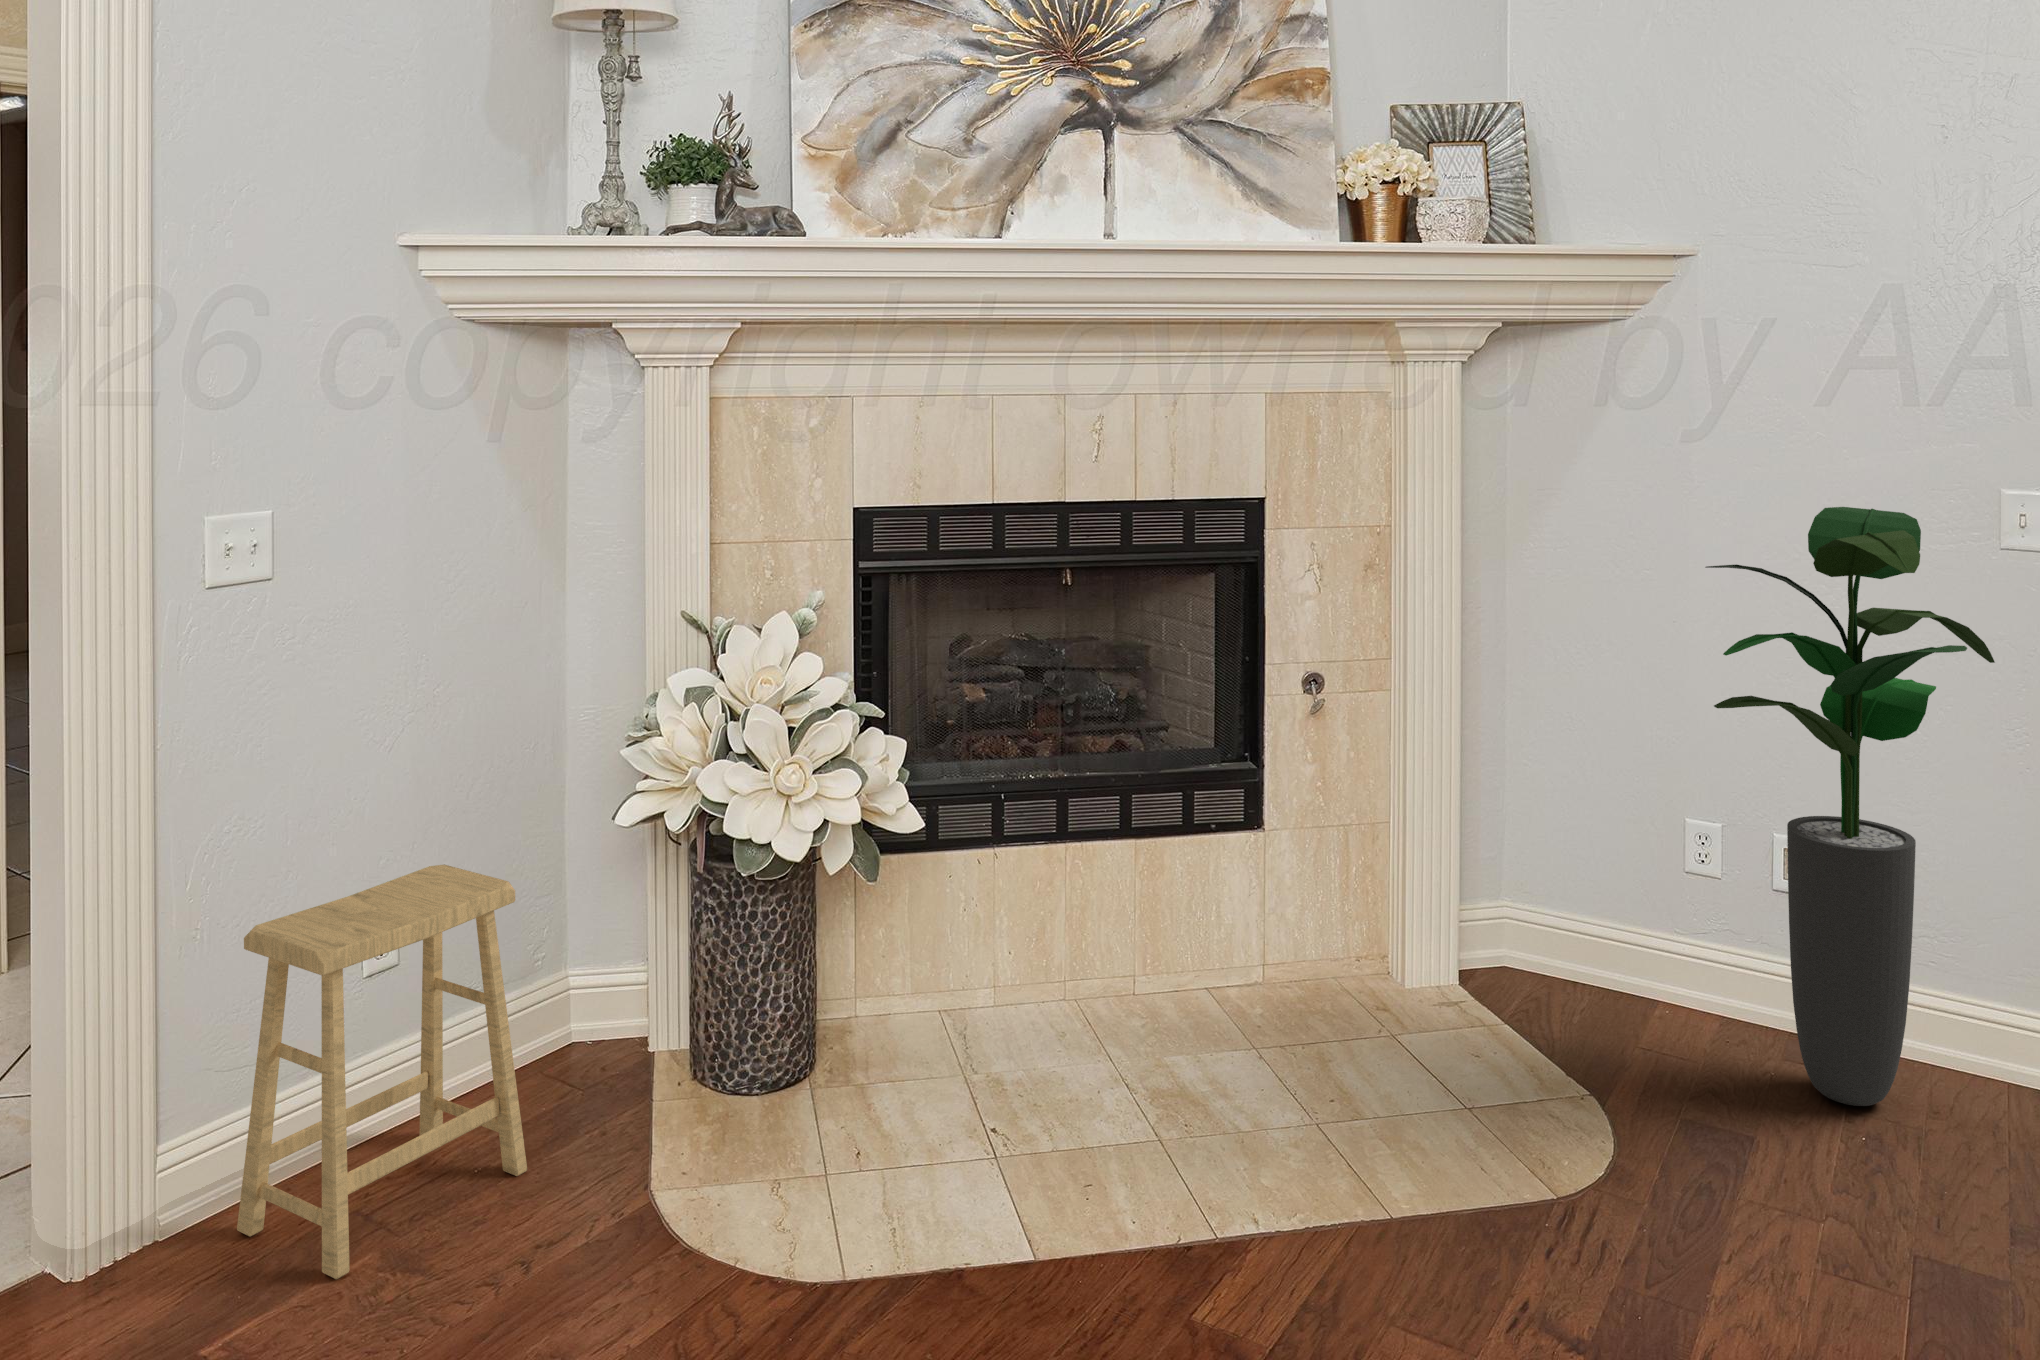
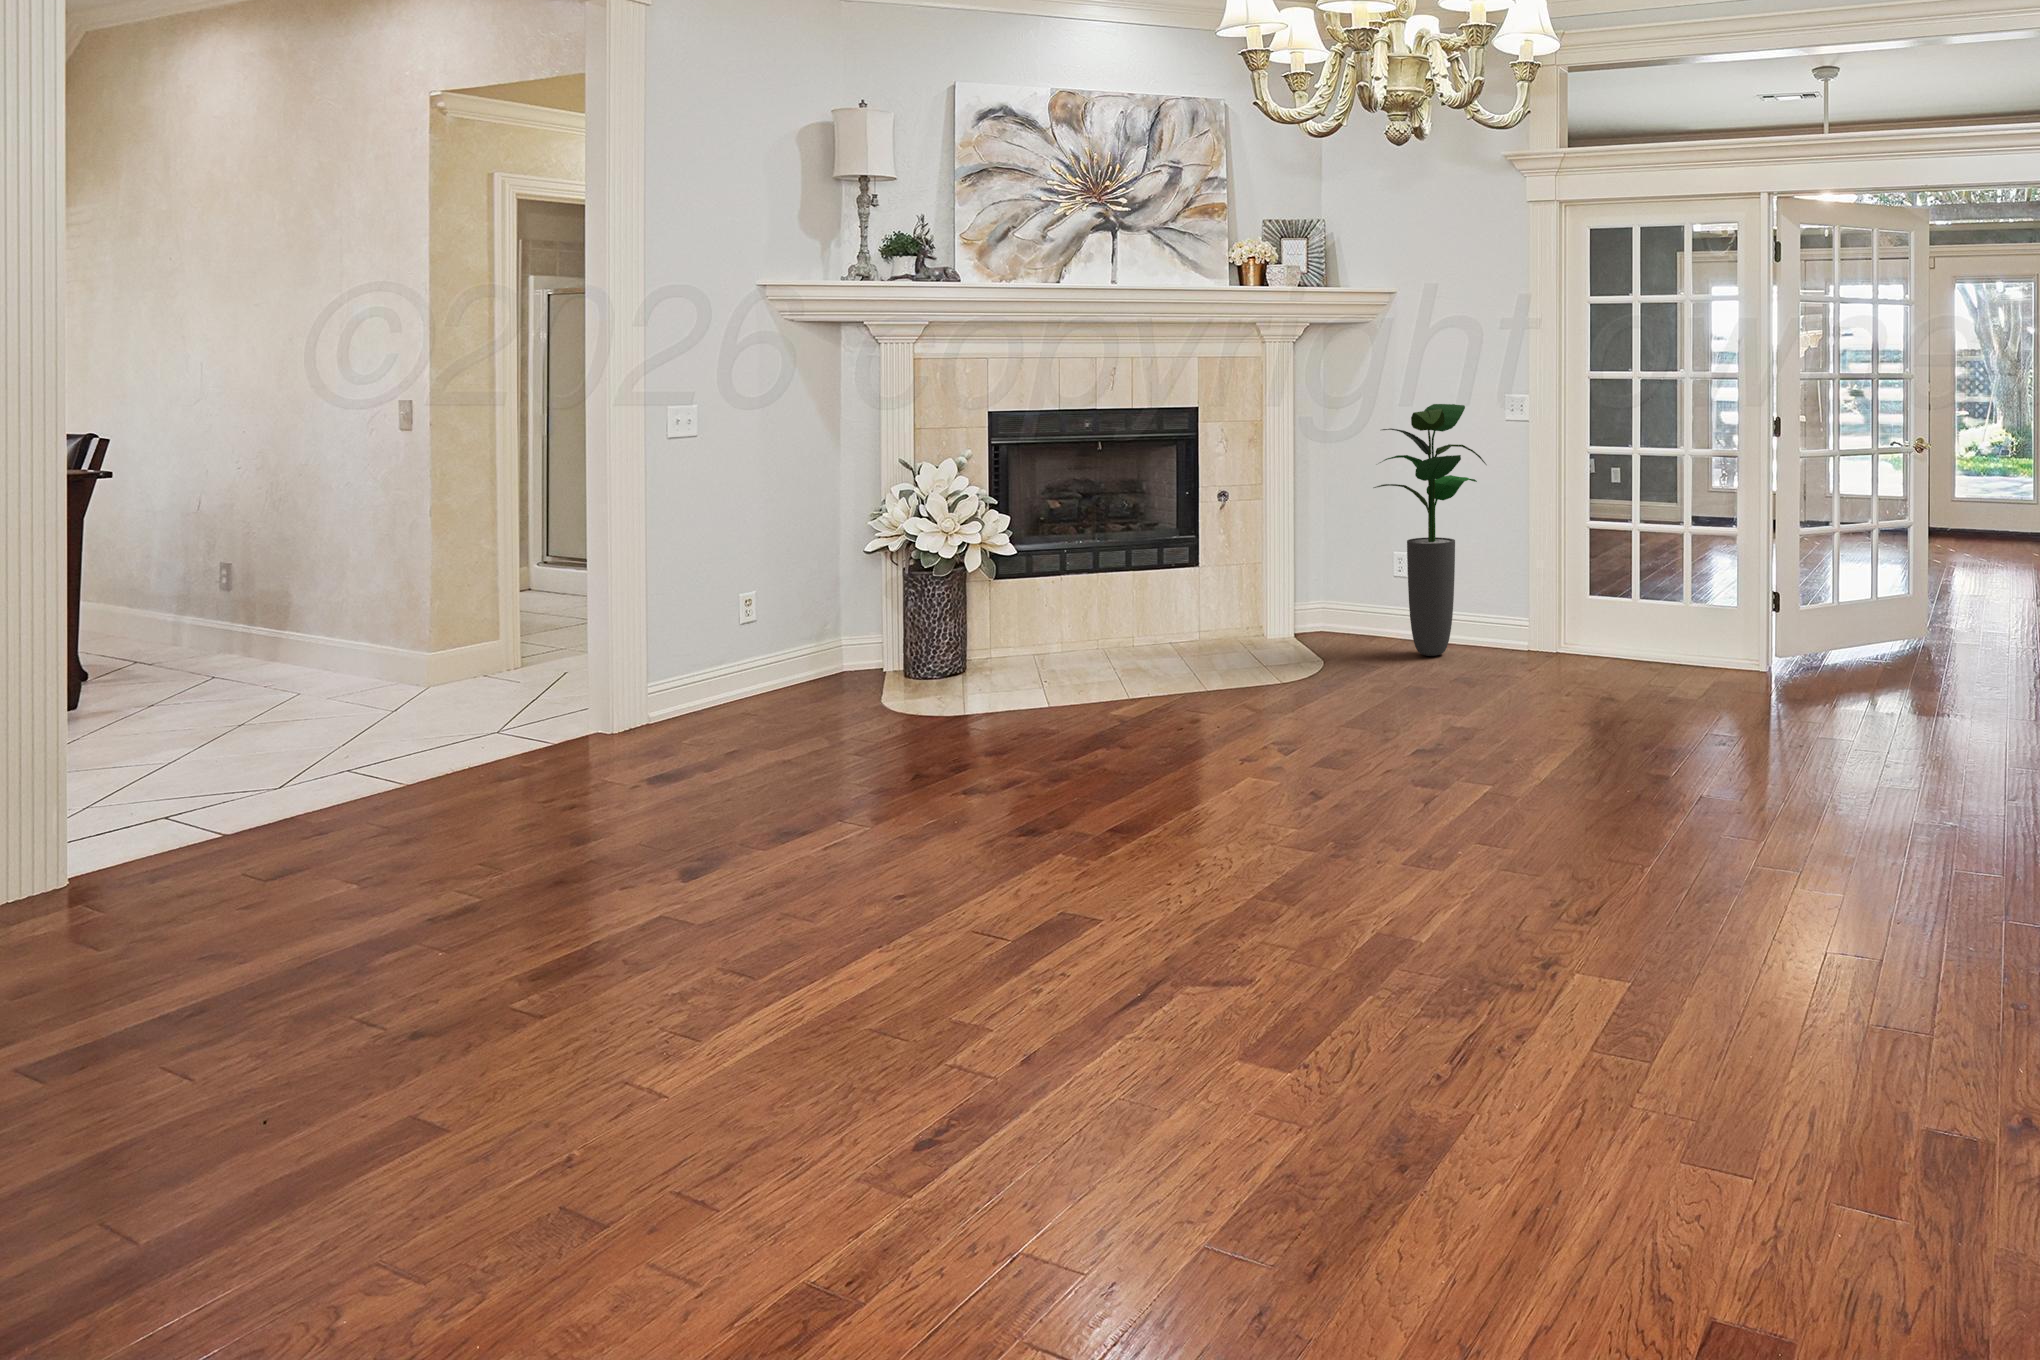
footstool: present [237,864,527,1279] -> none [686,569,822,724]

